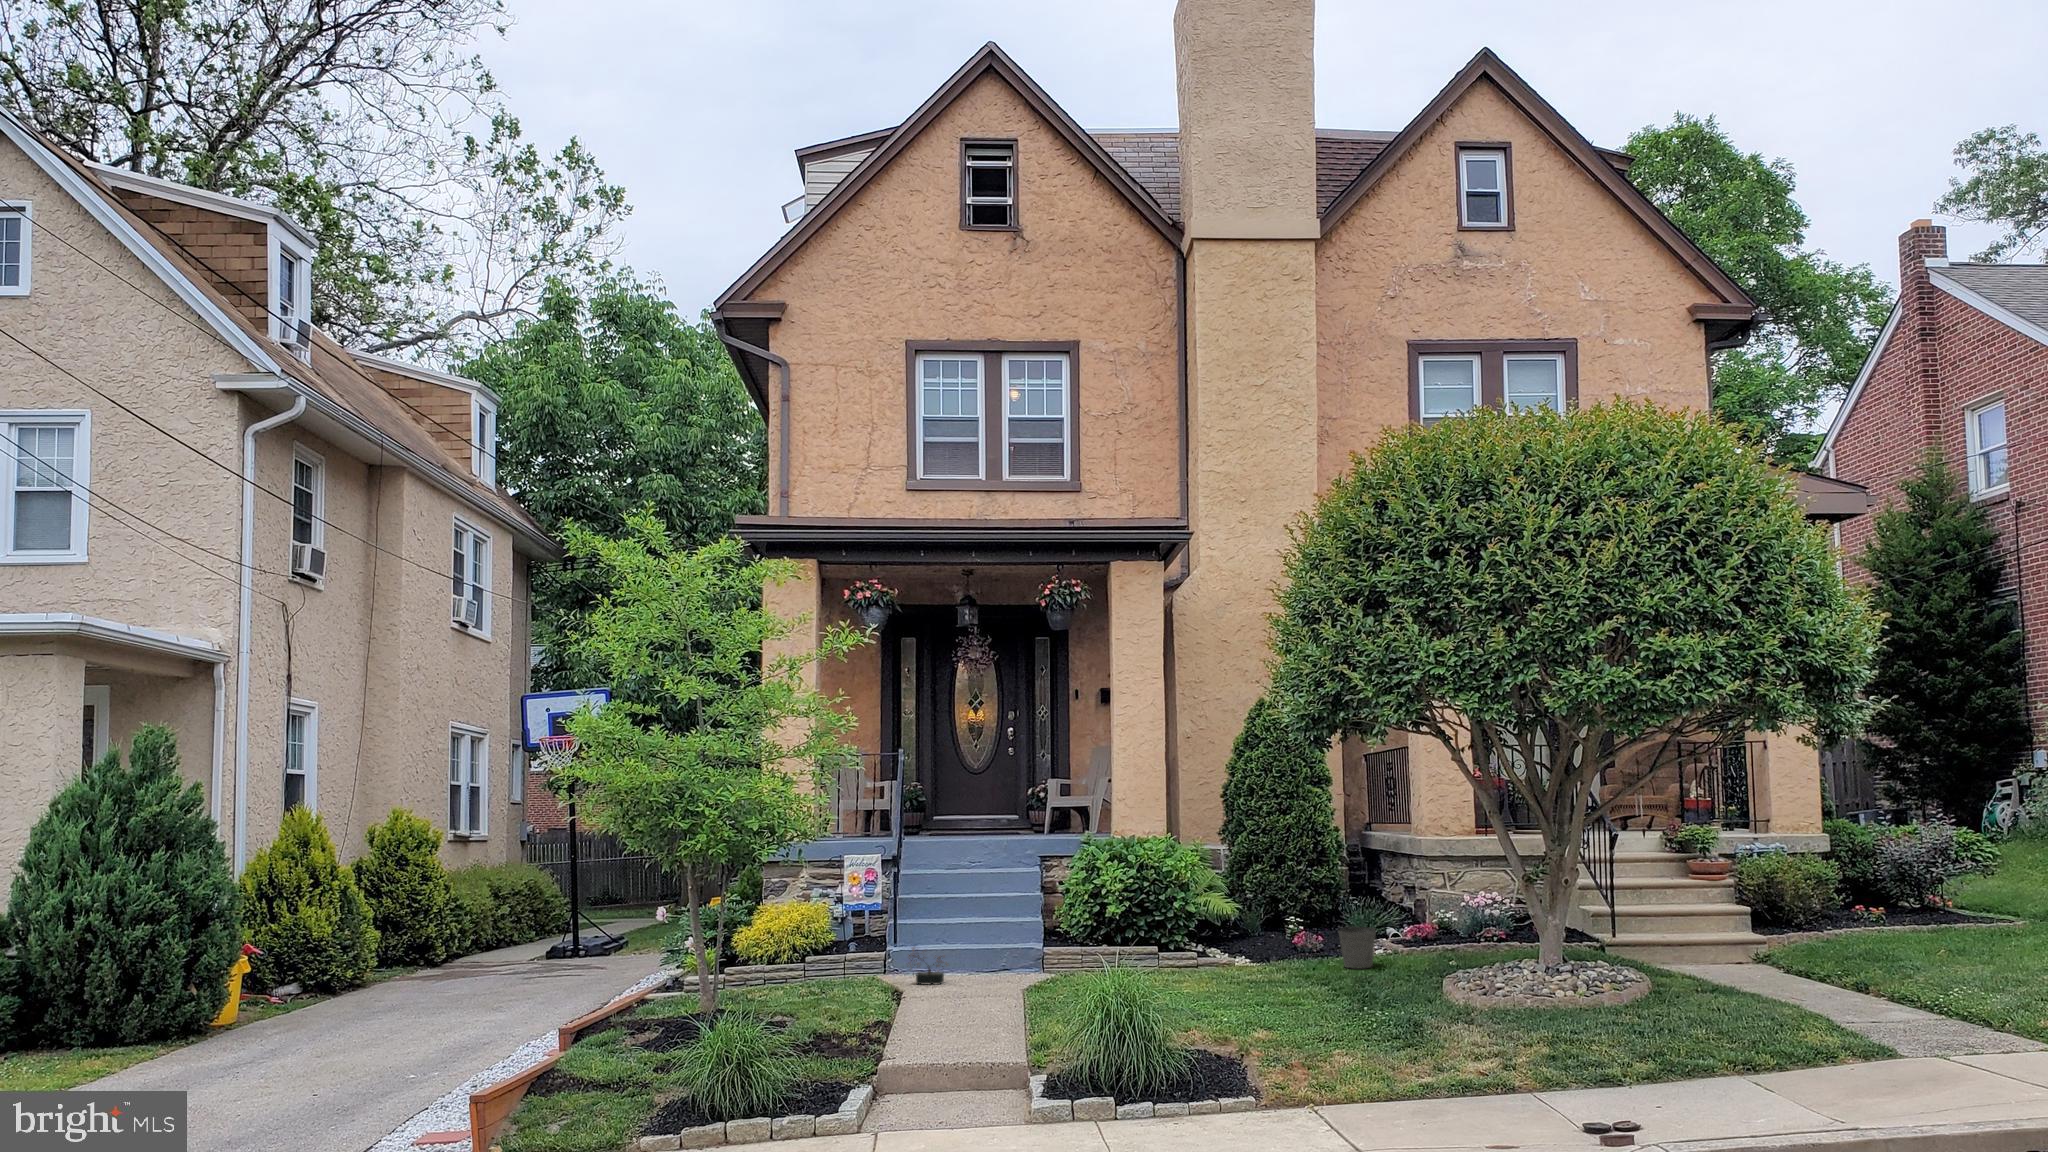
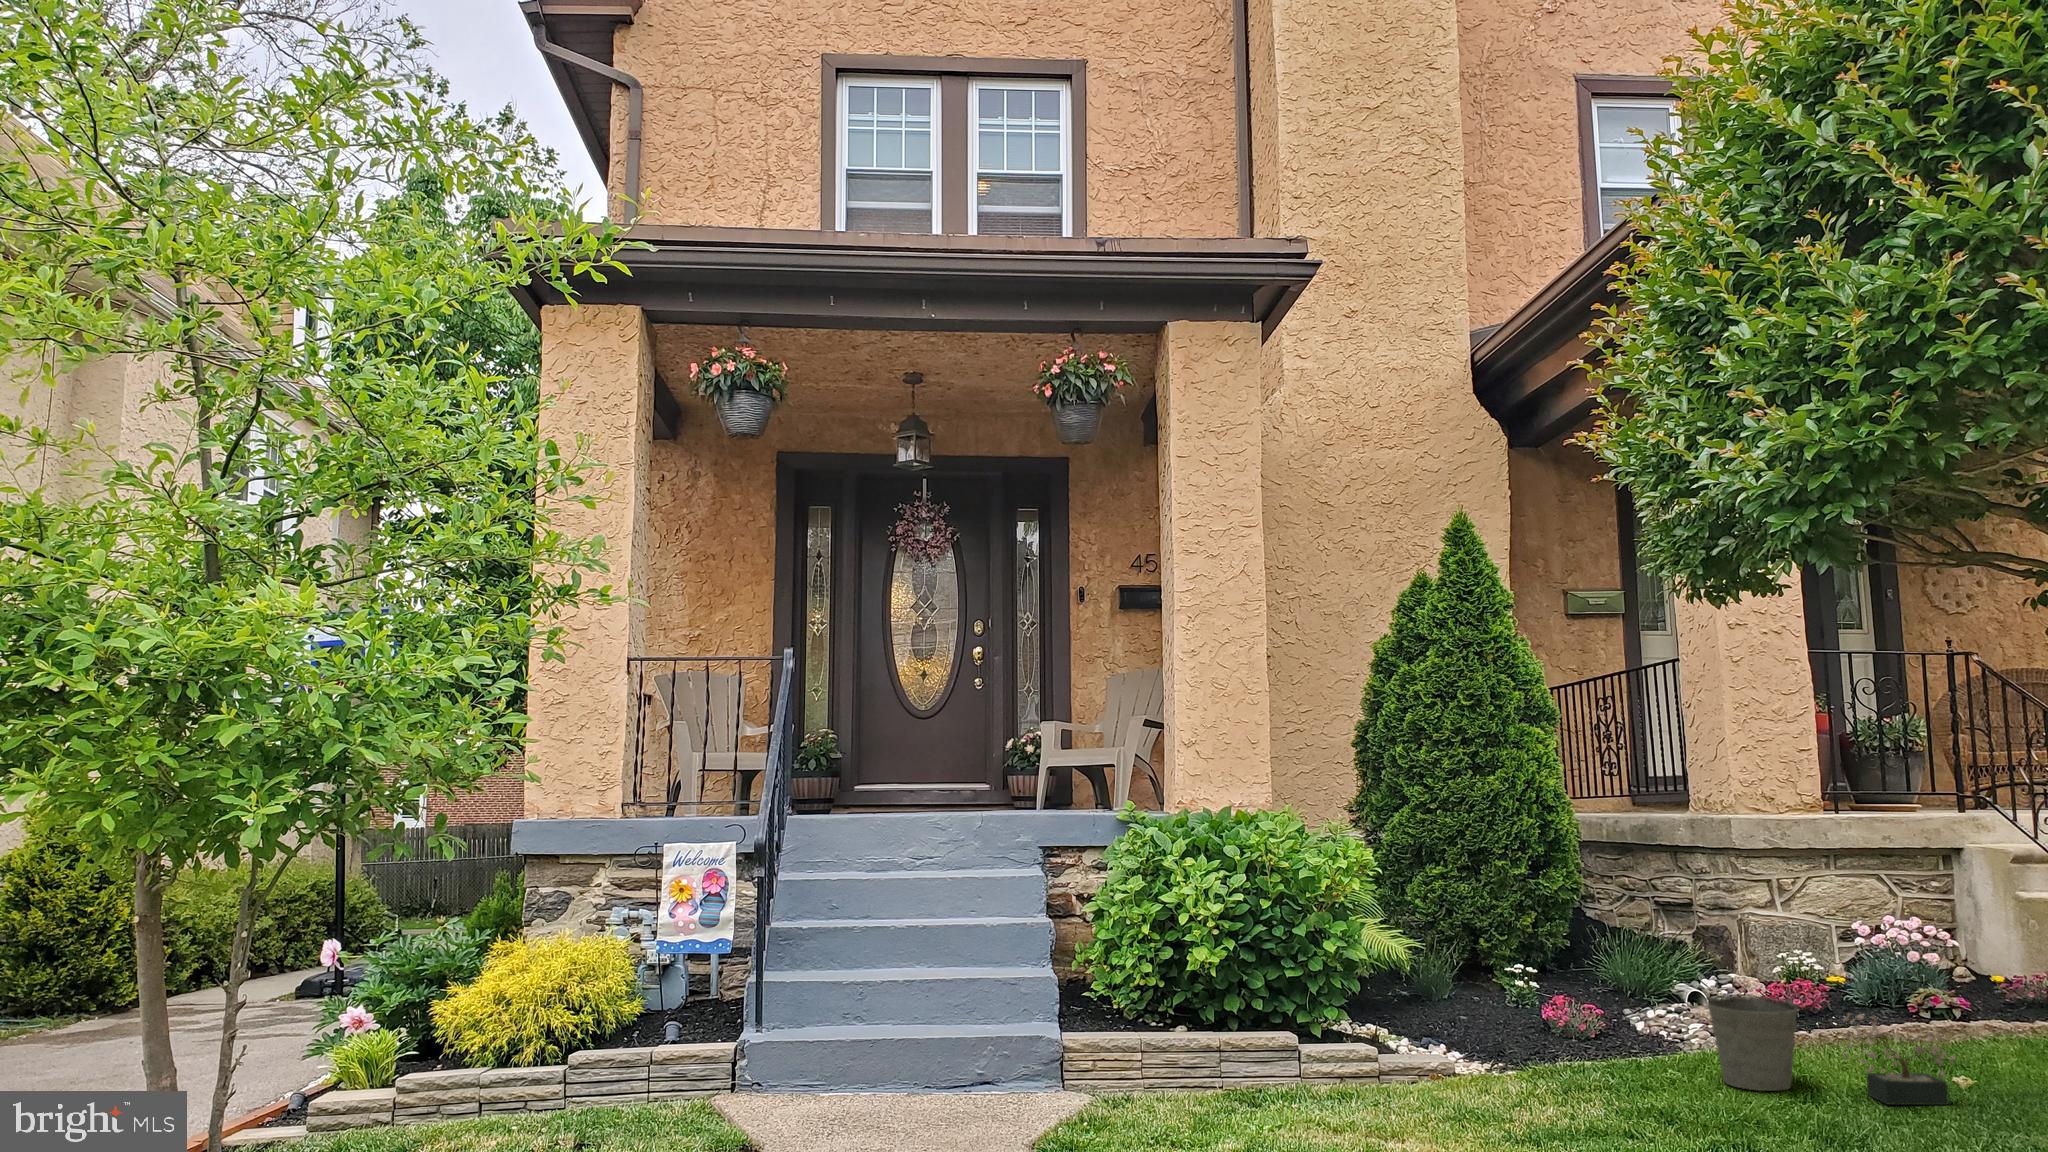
decorative plant: present [909,947,948,984] -> present [1843,1013,1955,1105]

